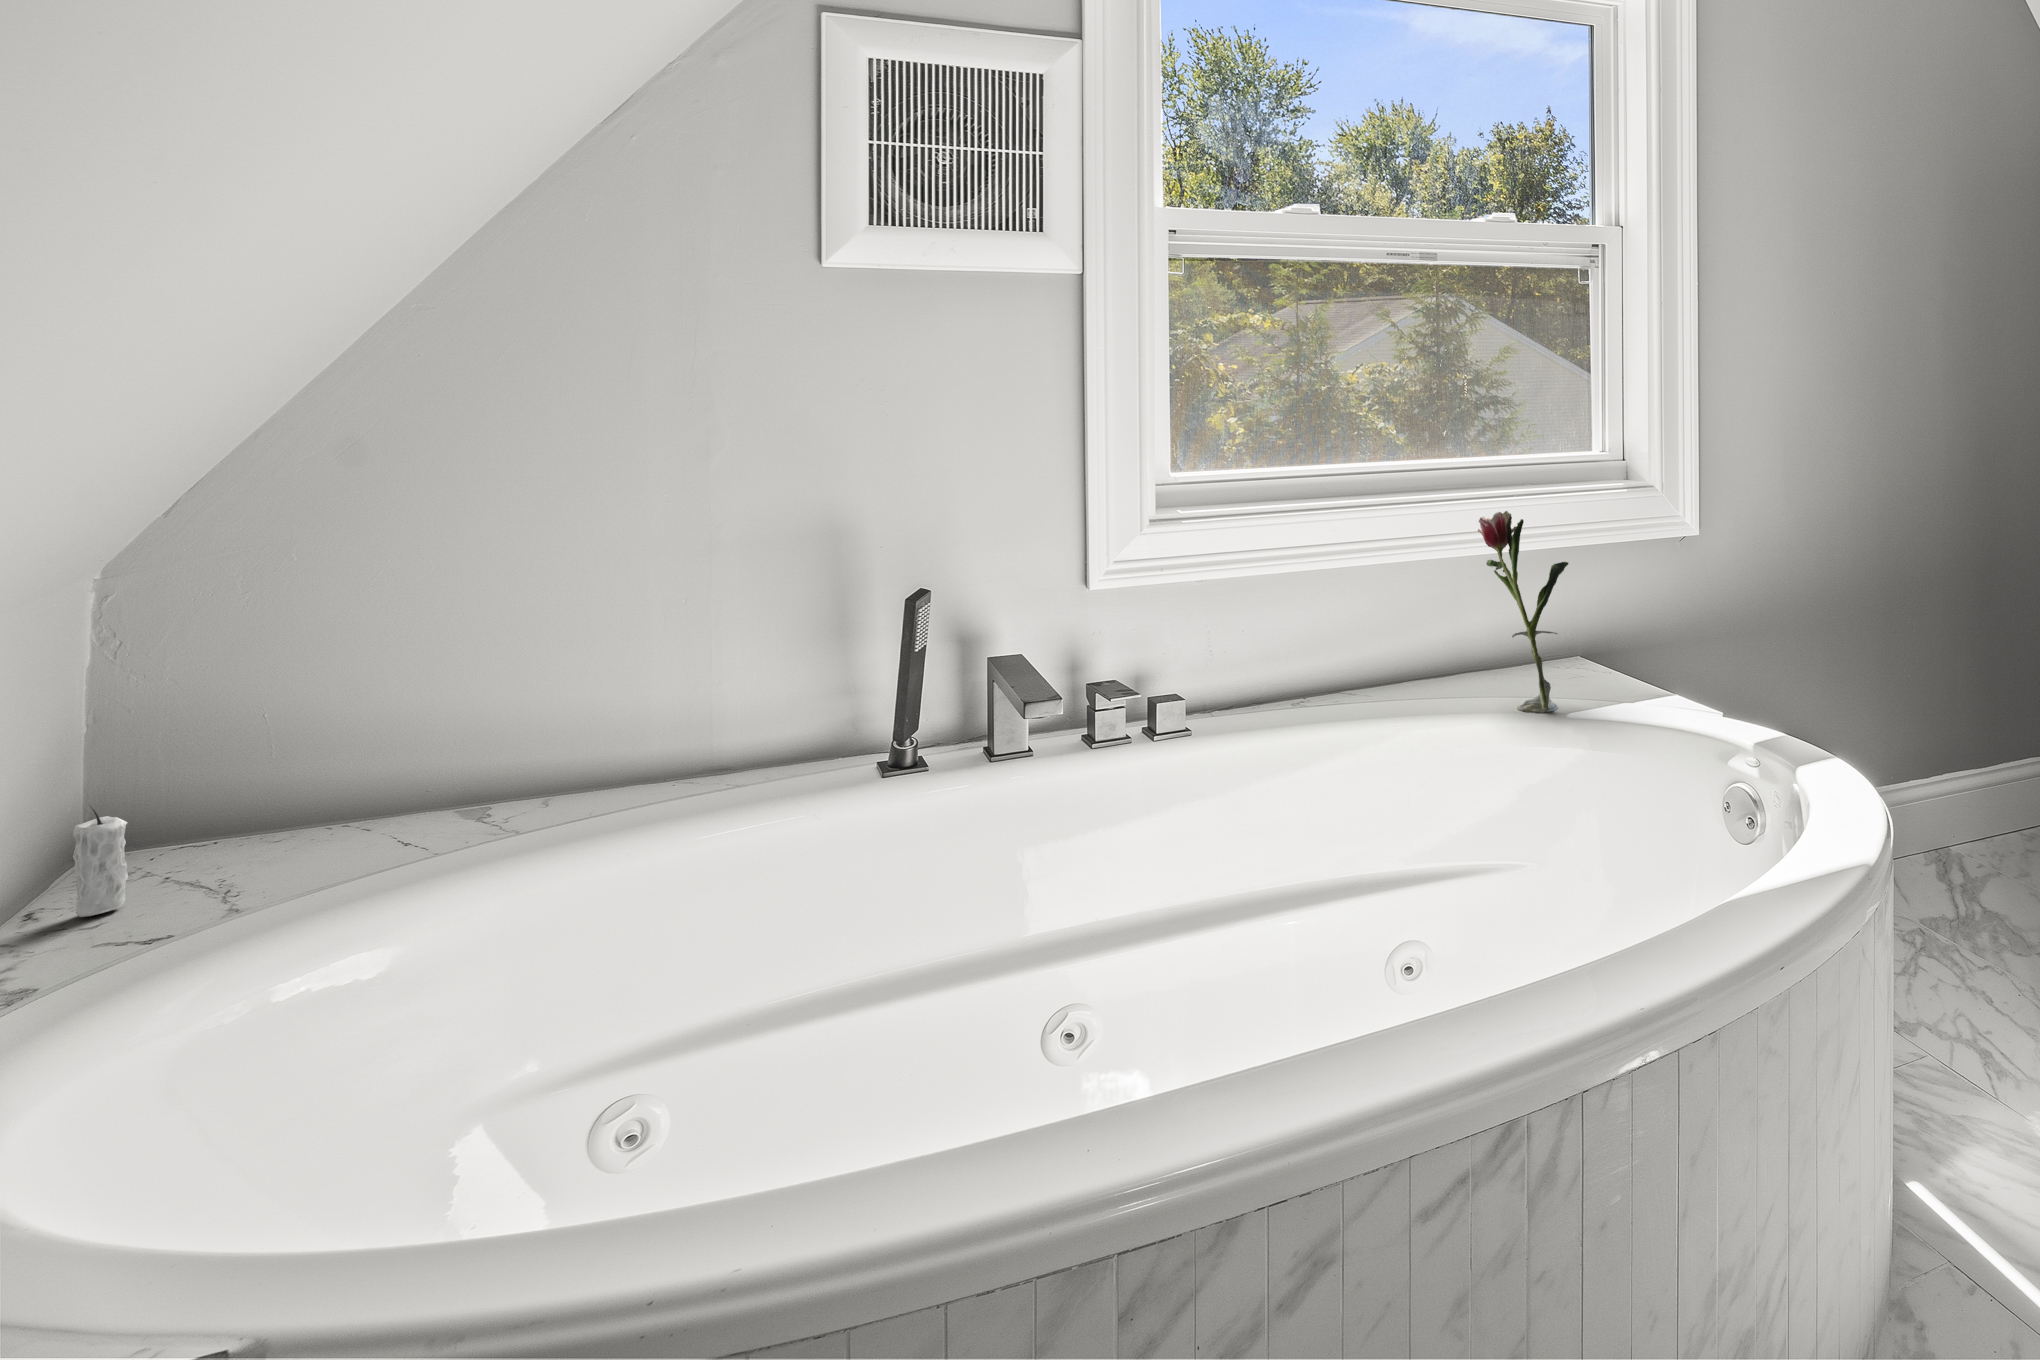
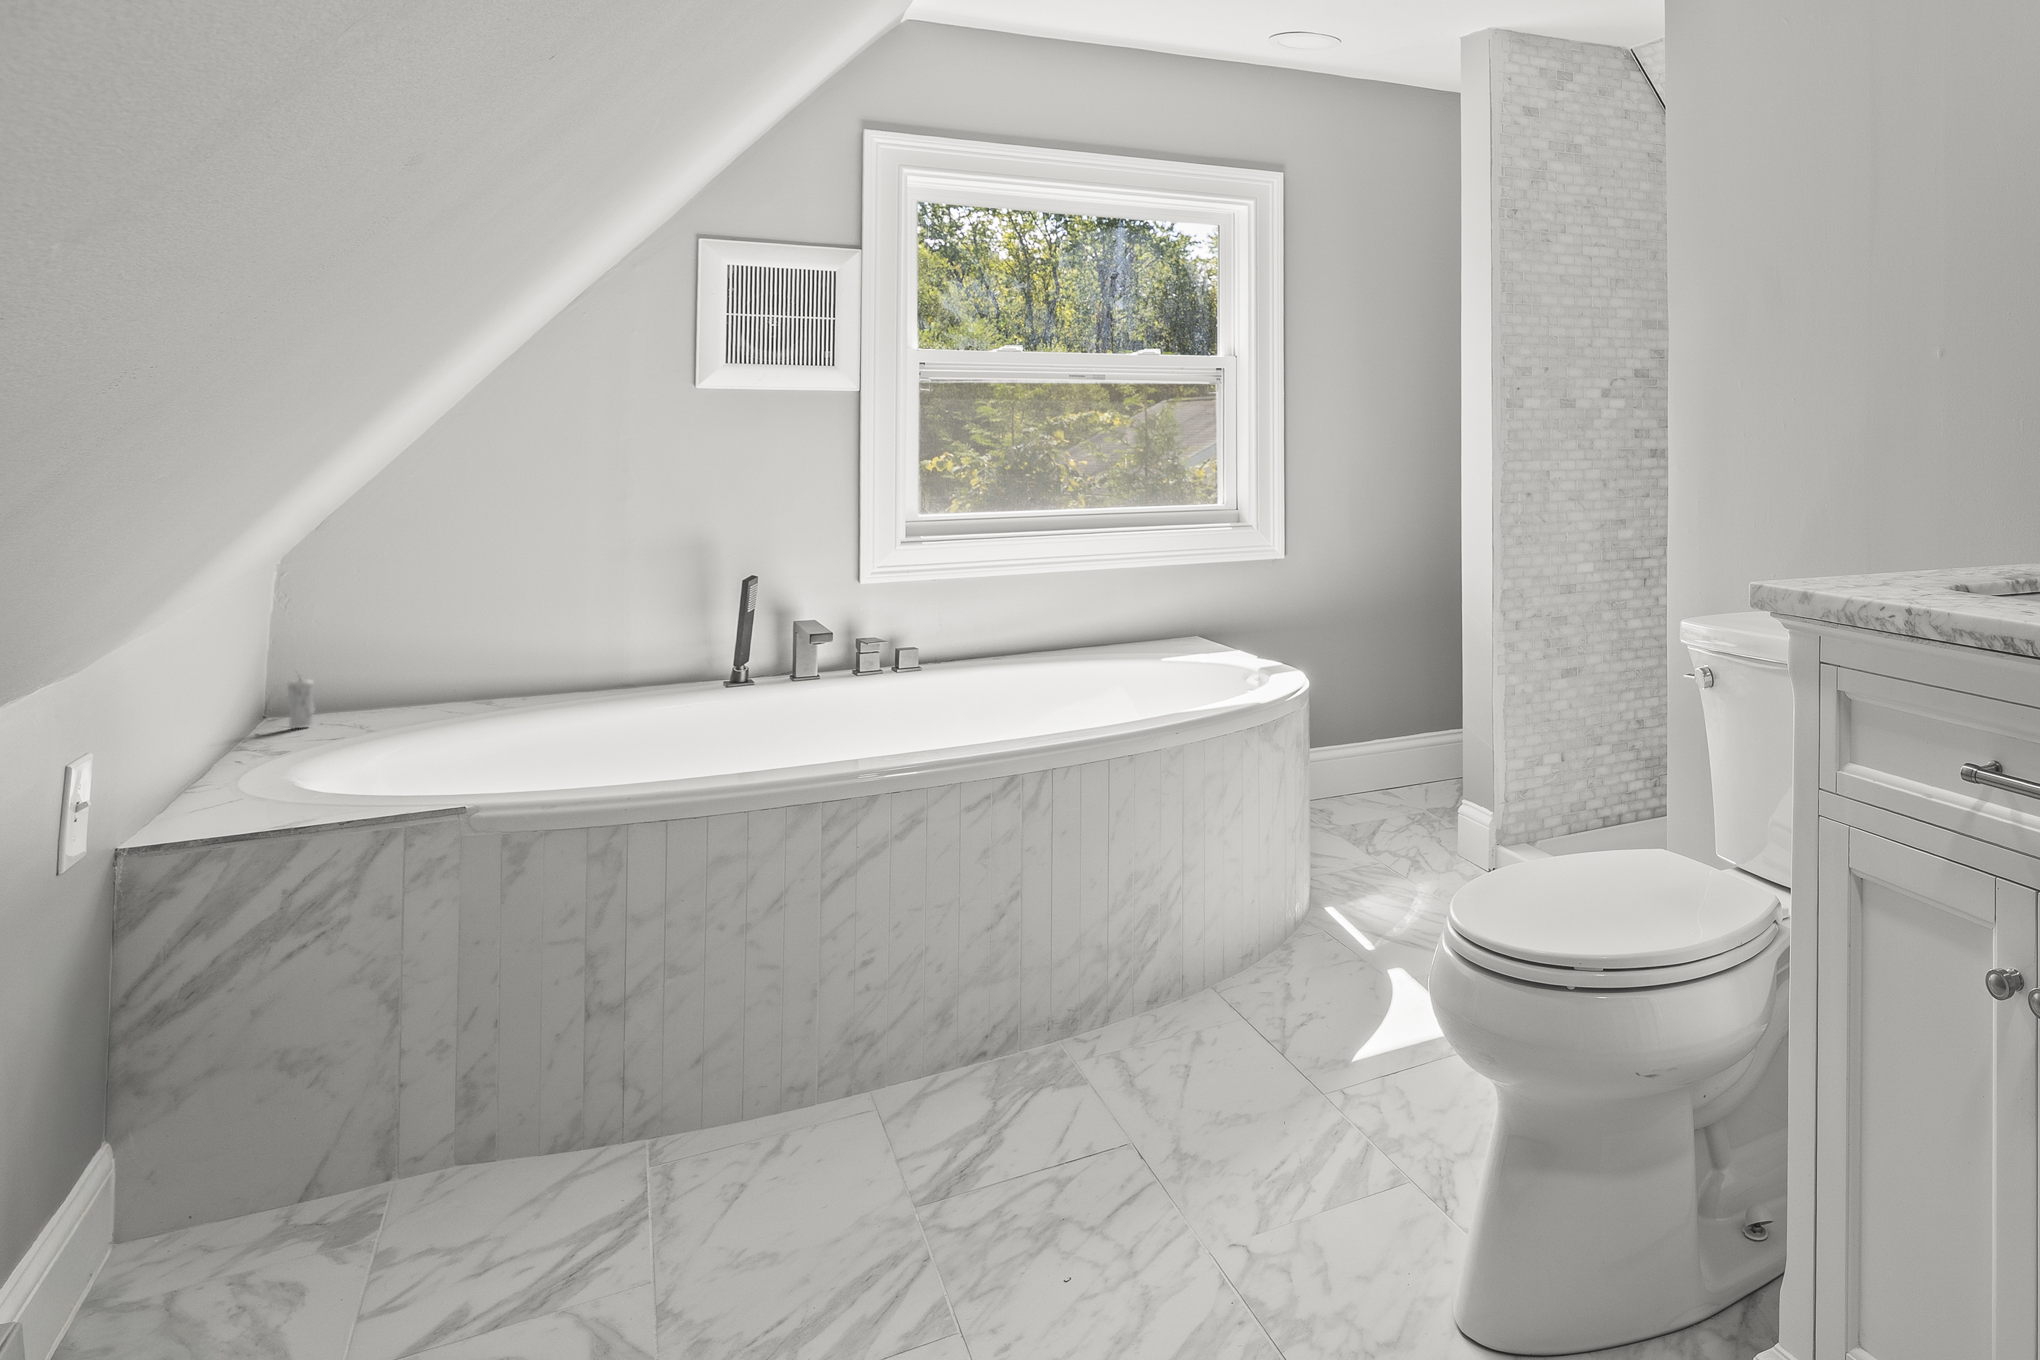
flower: present [1478,511,1568,713] -> none [1116,539,1175,657]

